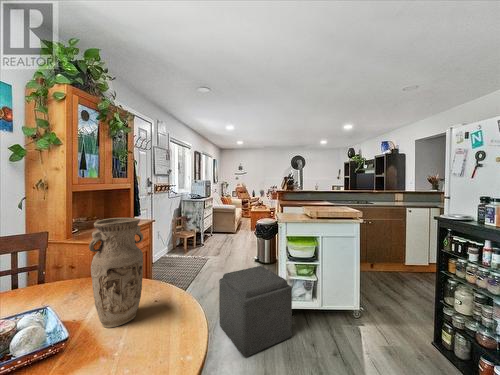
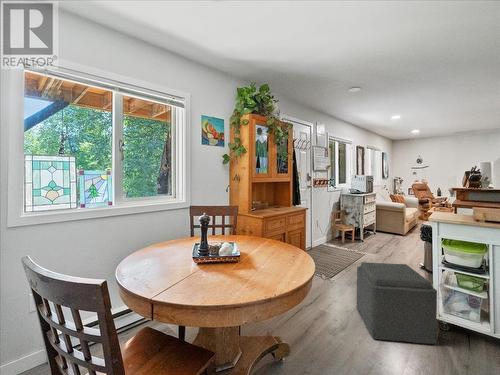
vase: present [89,218,143,328] -> none [251,198,279,258]

